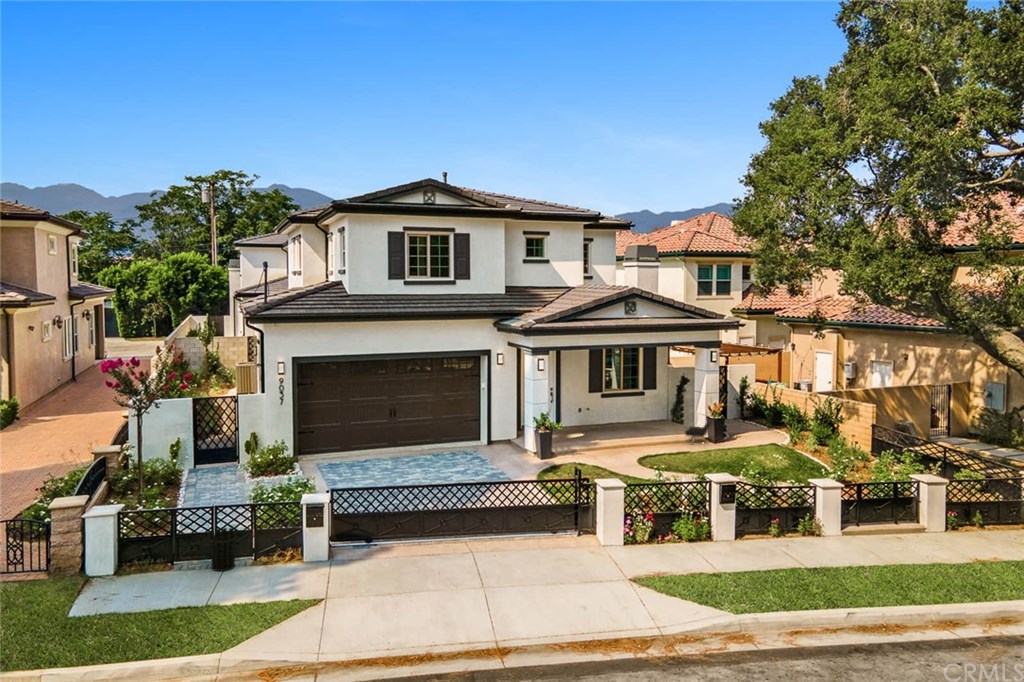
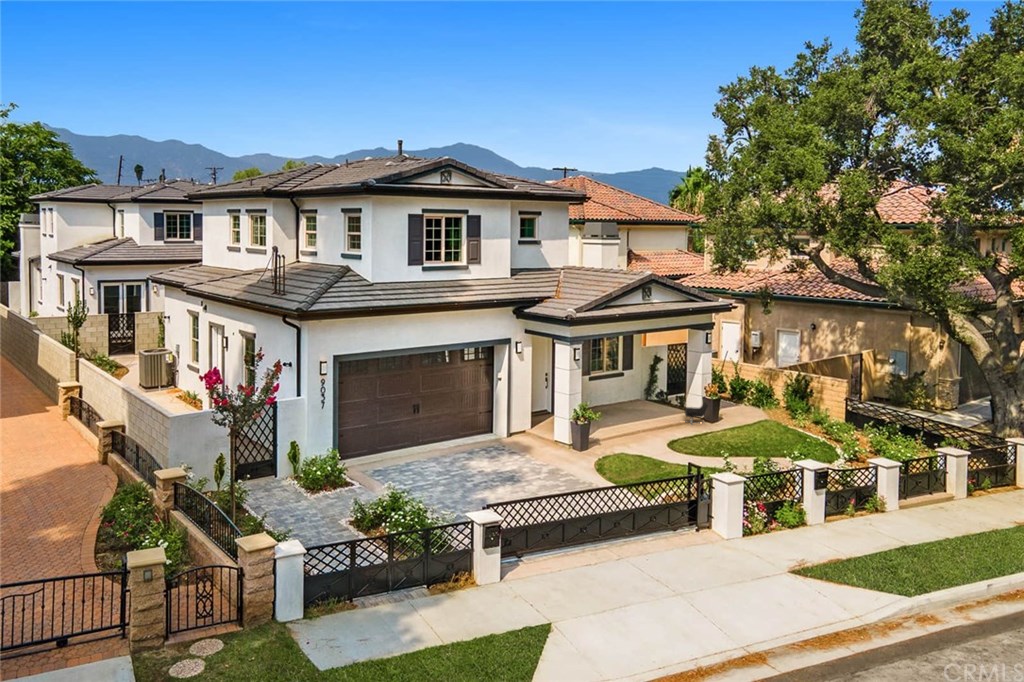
waste bin: present [208,528,238,571] -> none [397,555,428,602]

